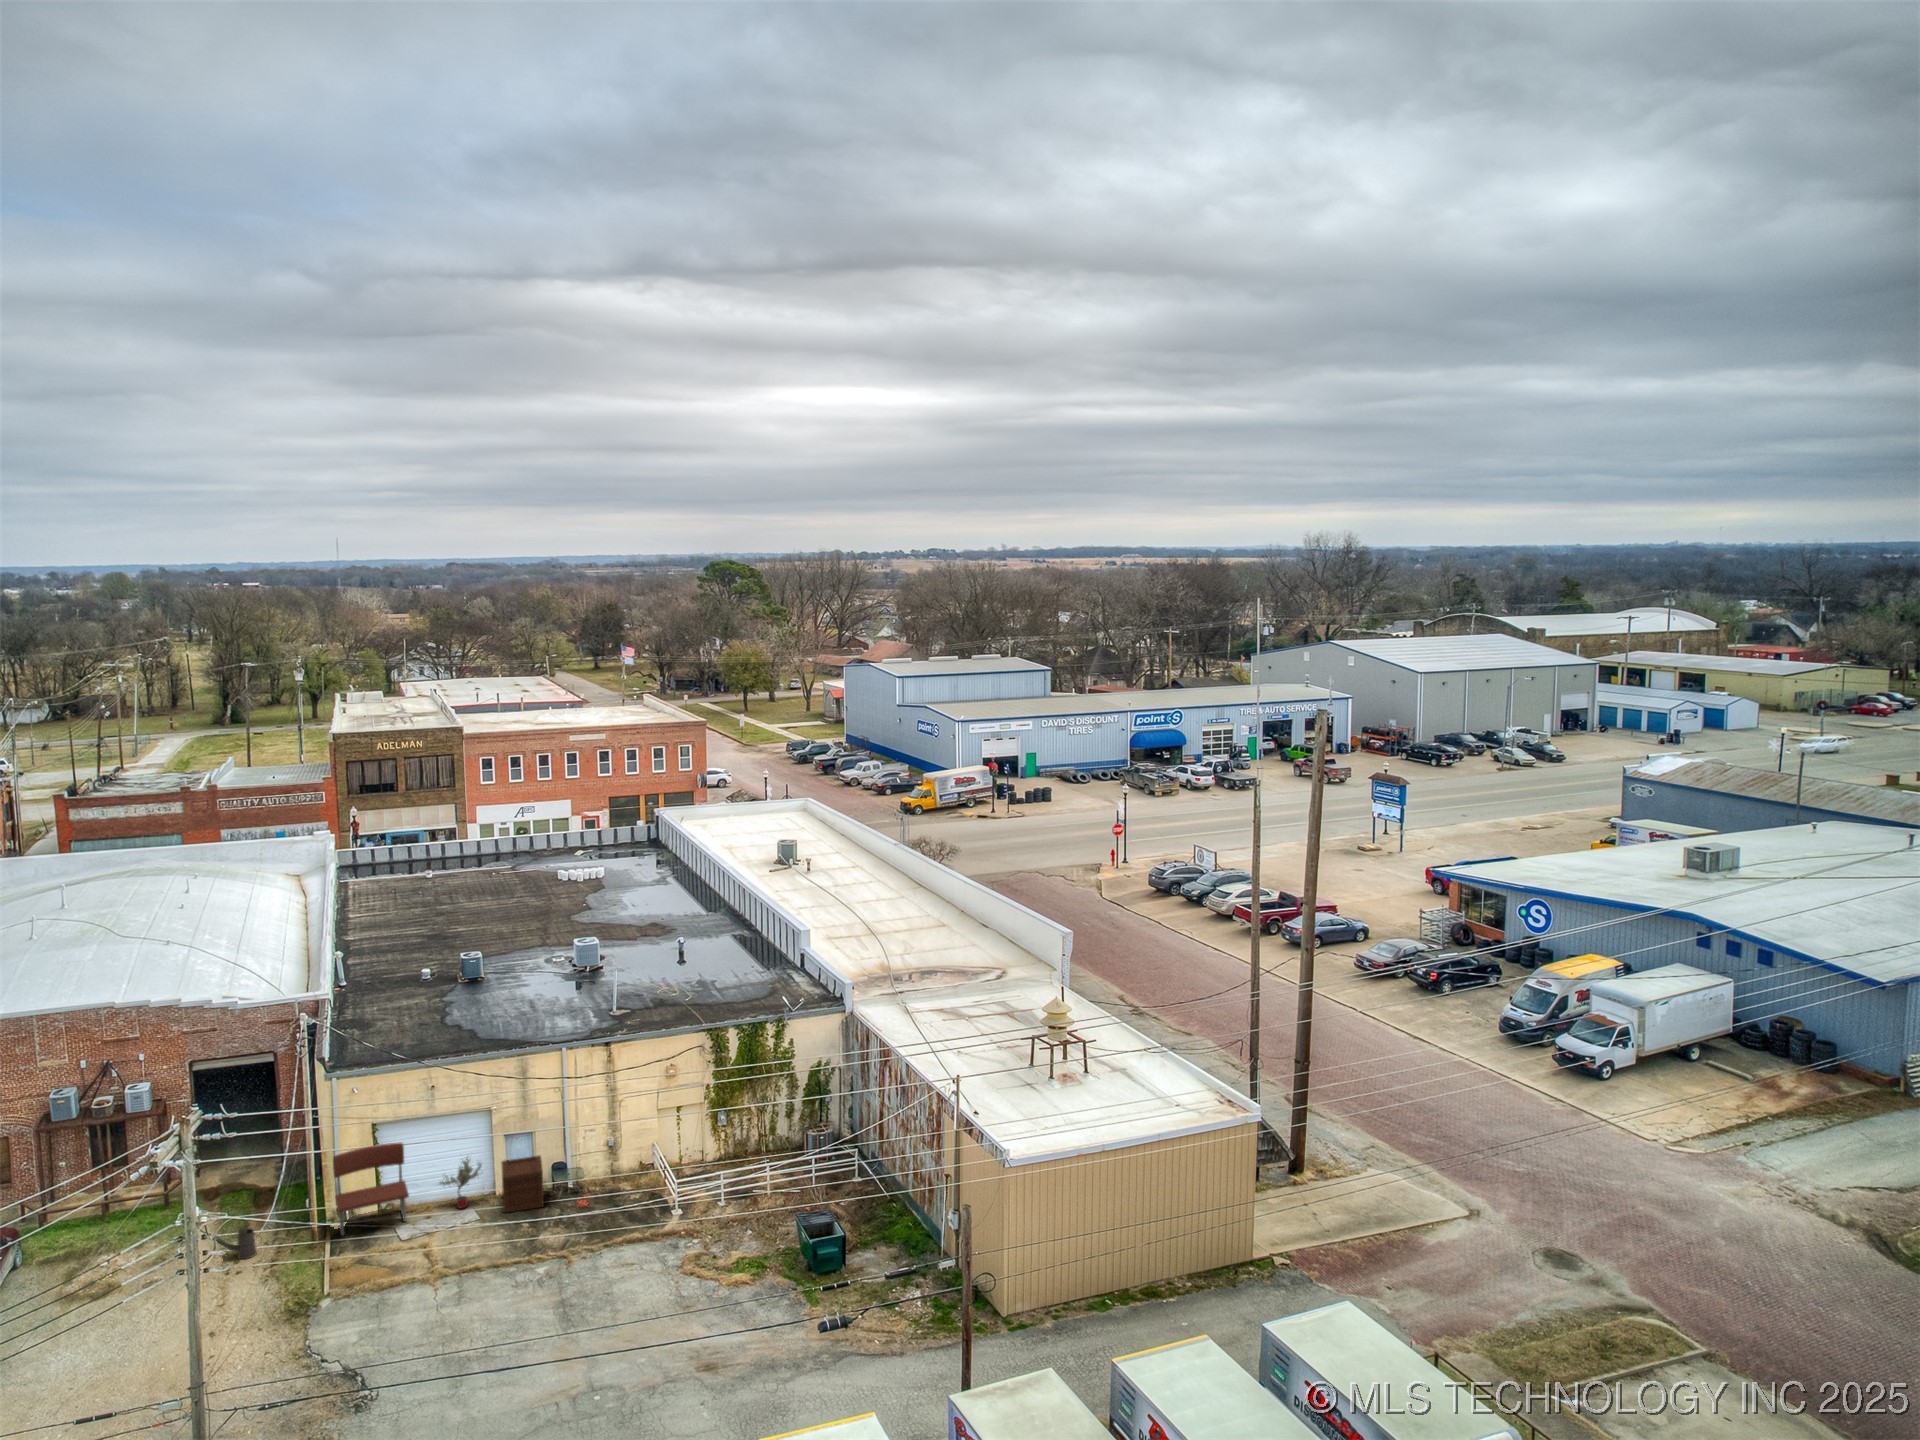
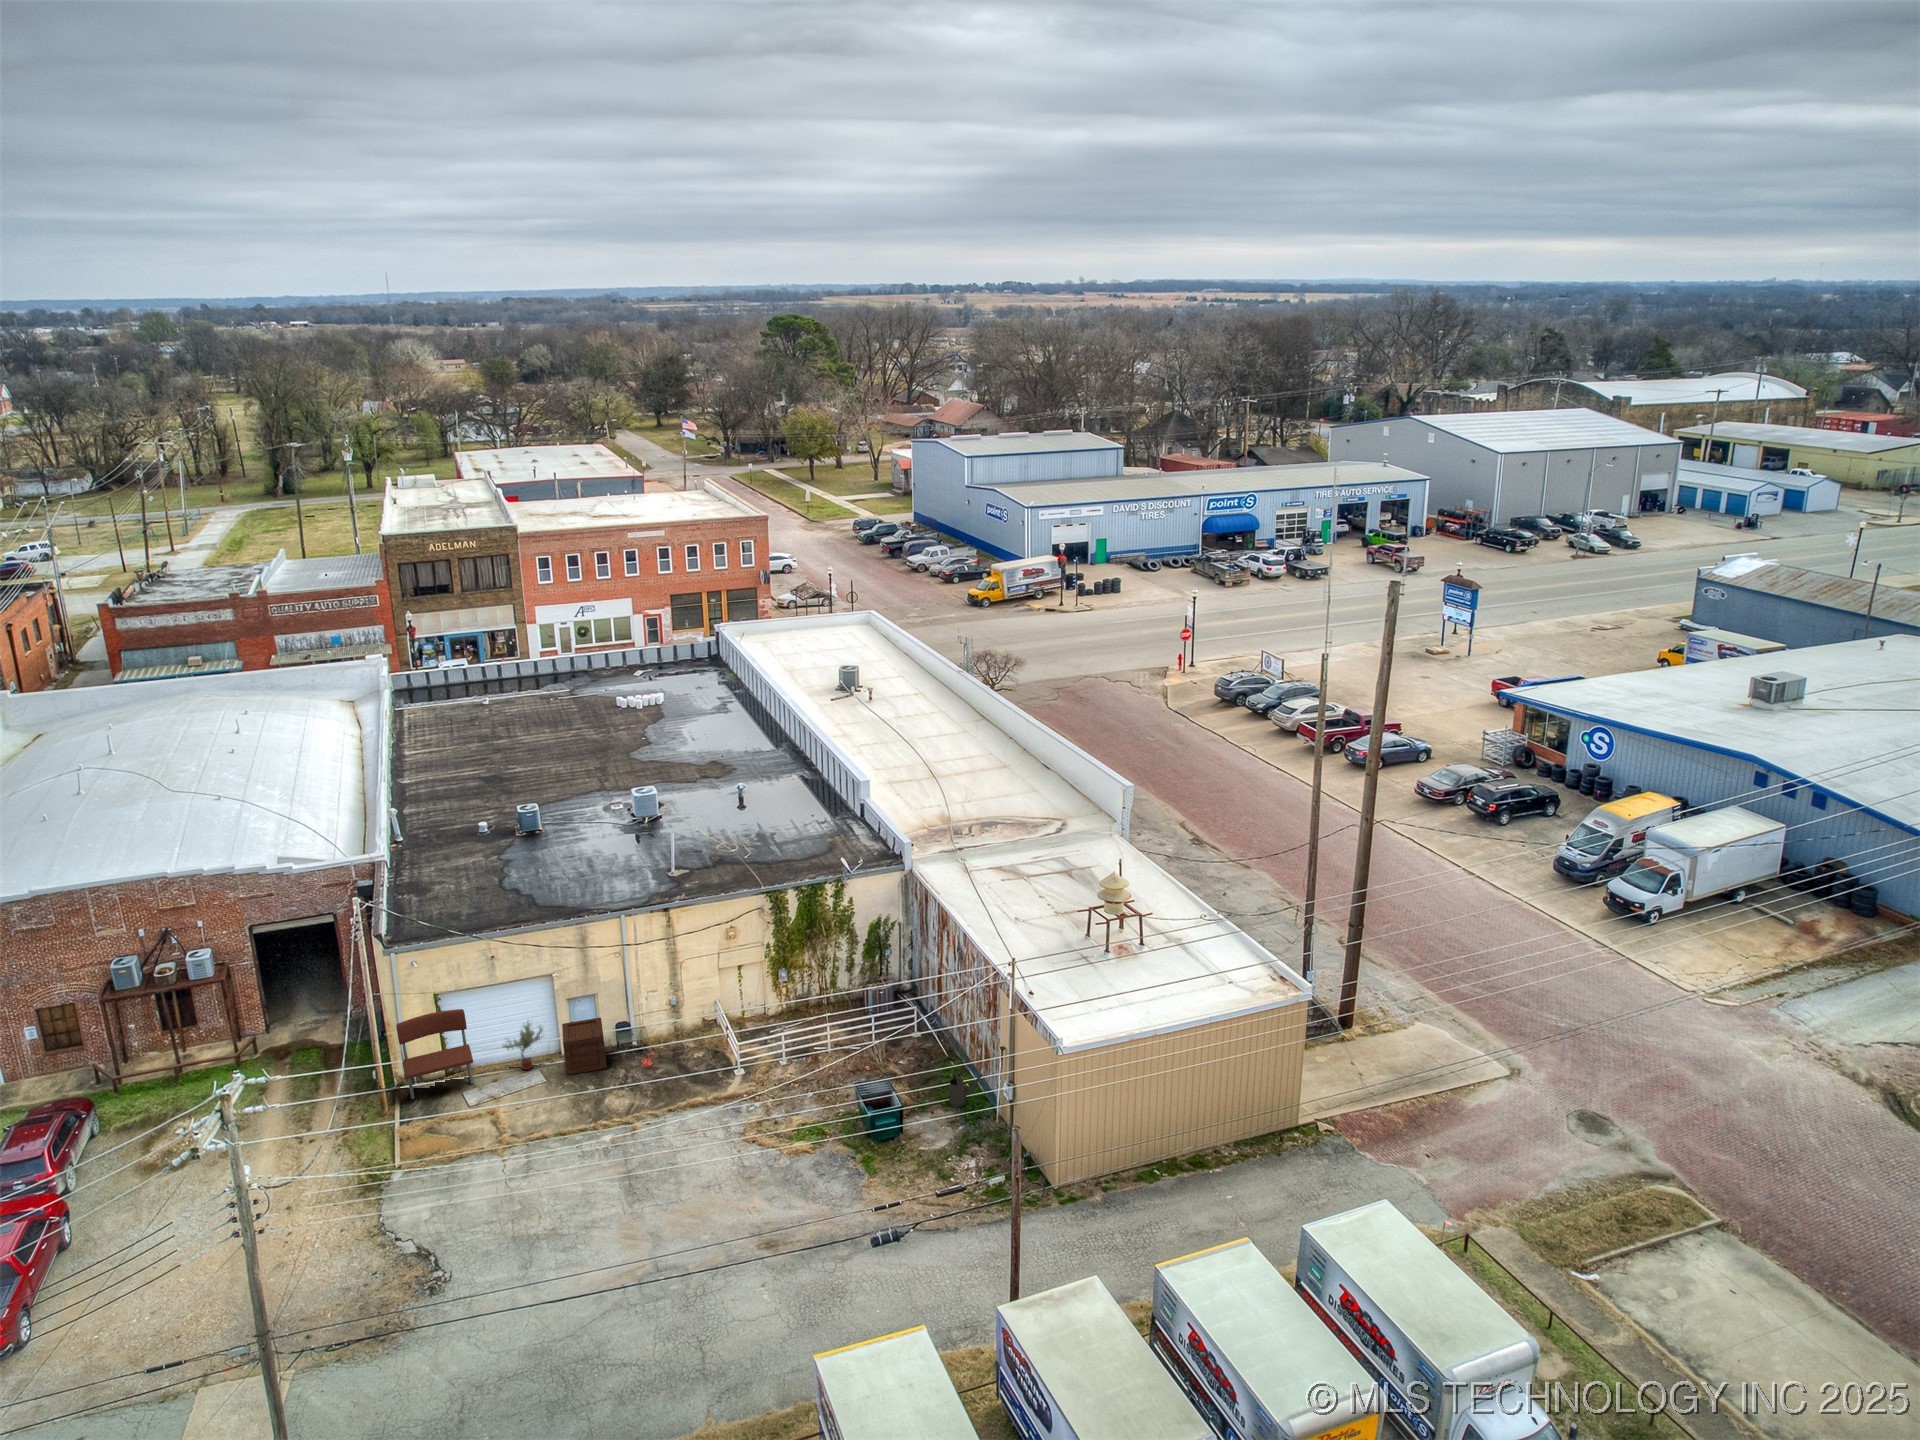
watering can: present [214,1223,262,1259] -> present [944,1073,982,1107]

